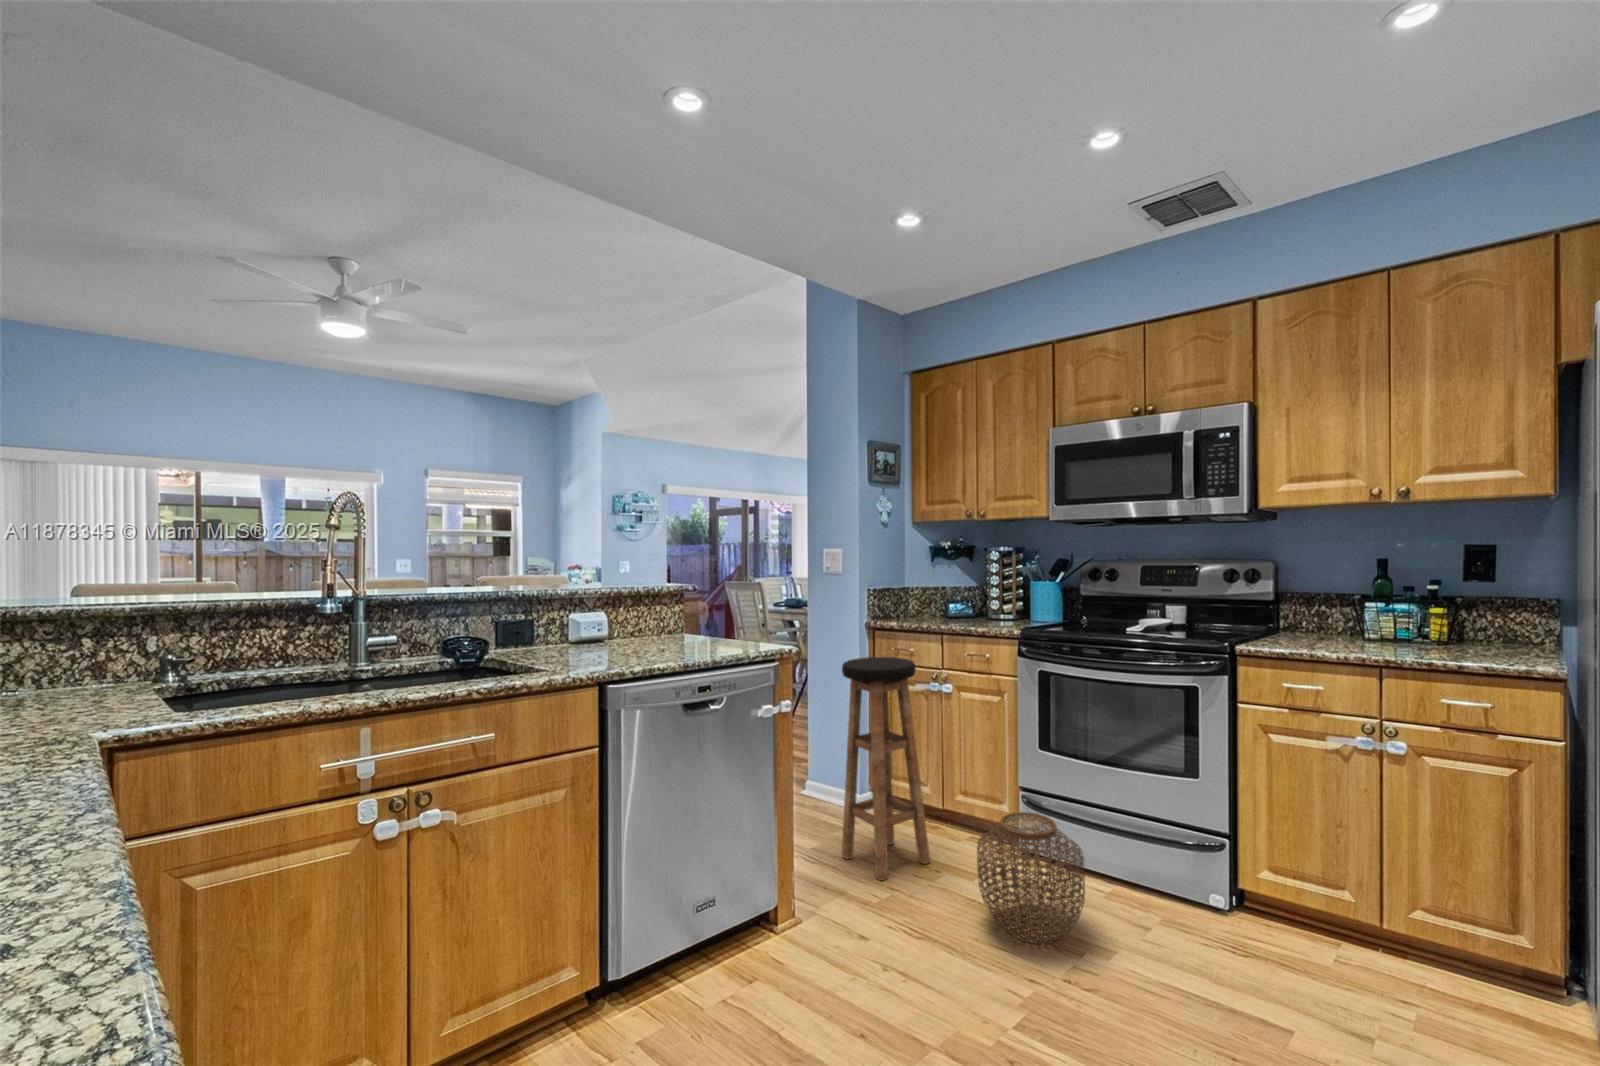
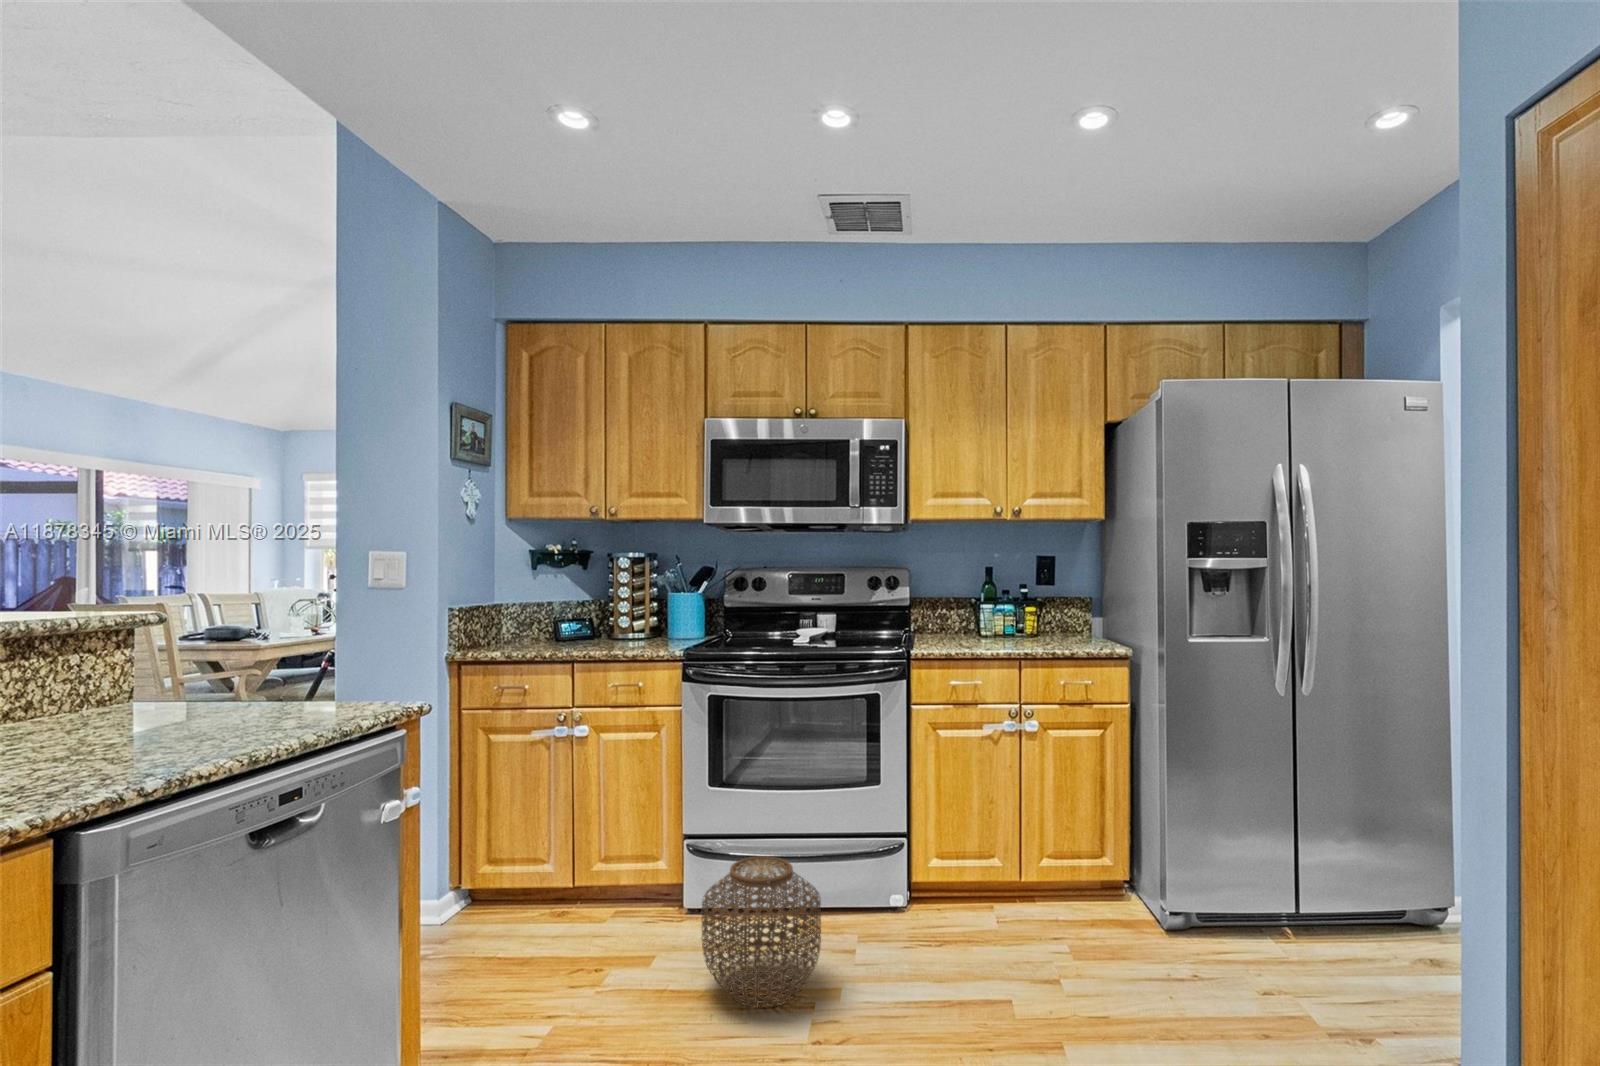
bar stool: present [842,657,930,881] -> none [472,695,597,1003]

